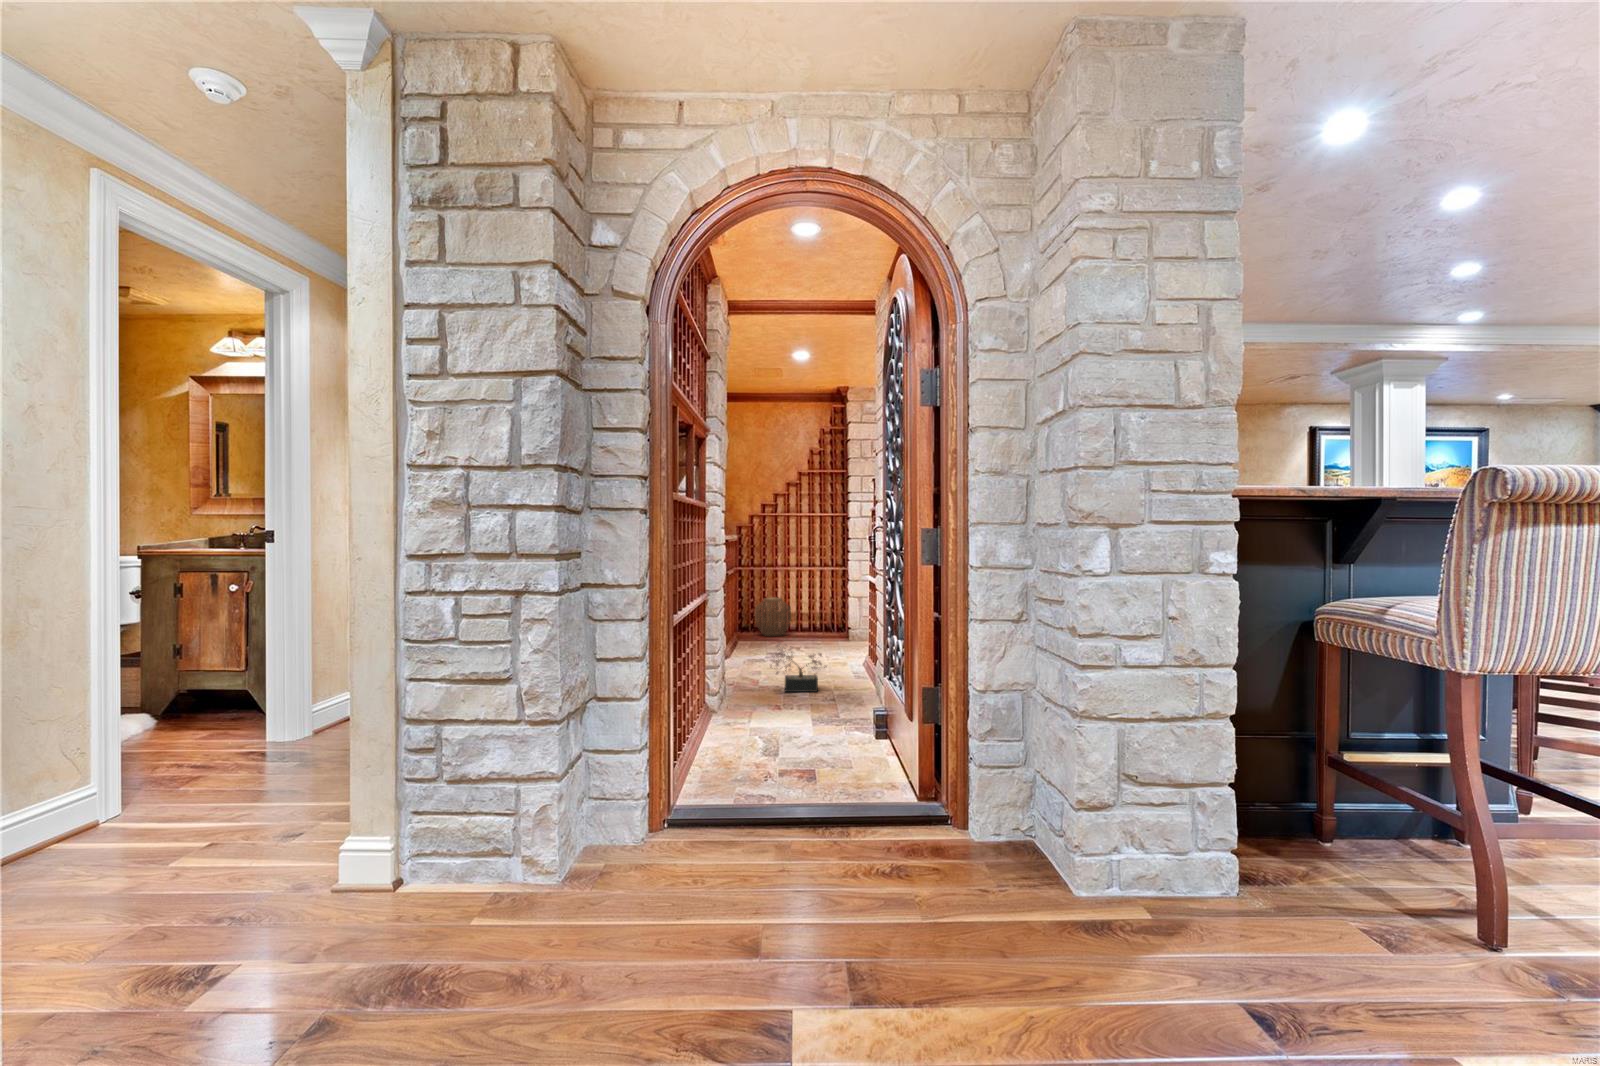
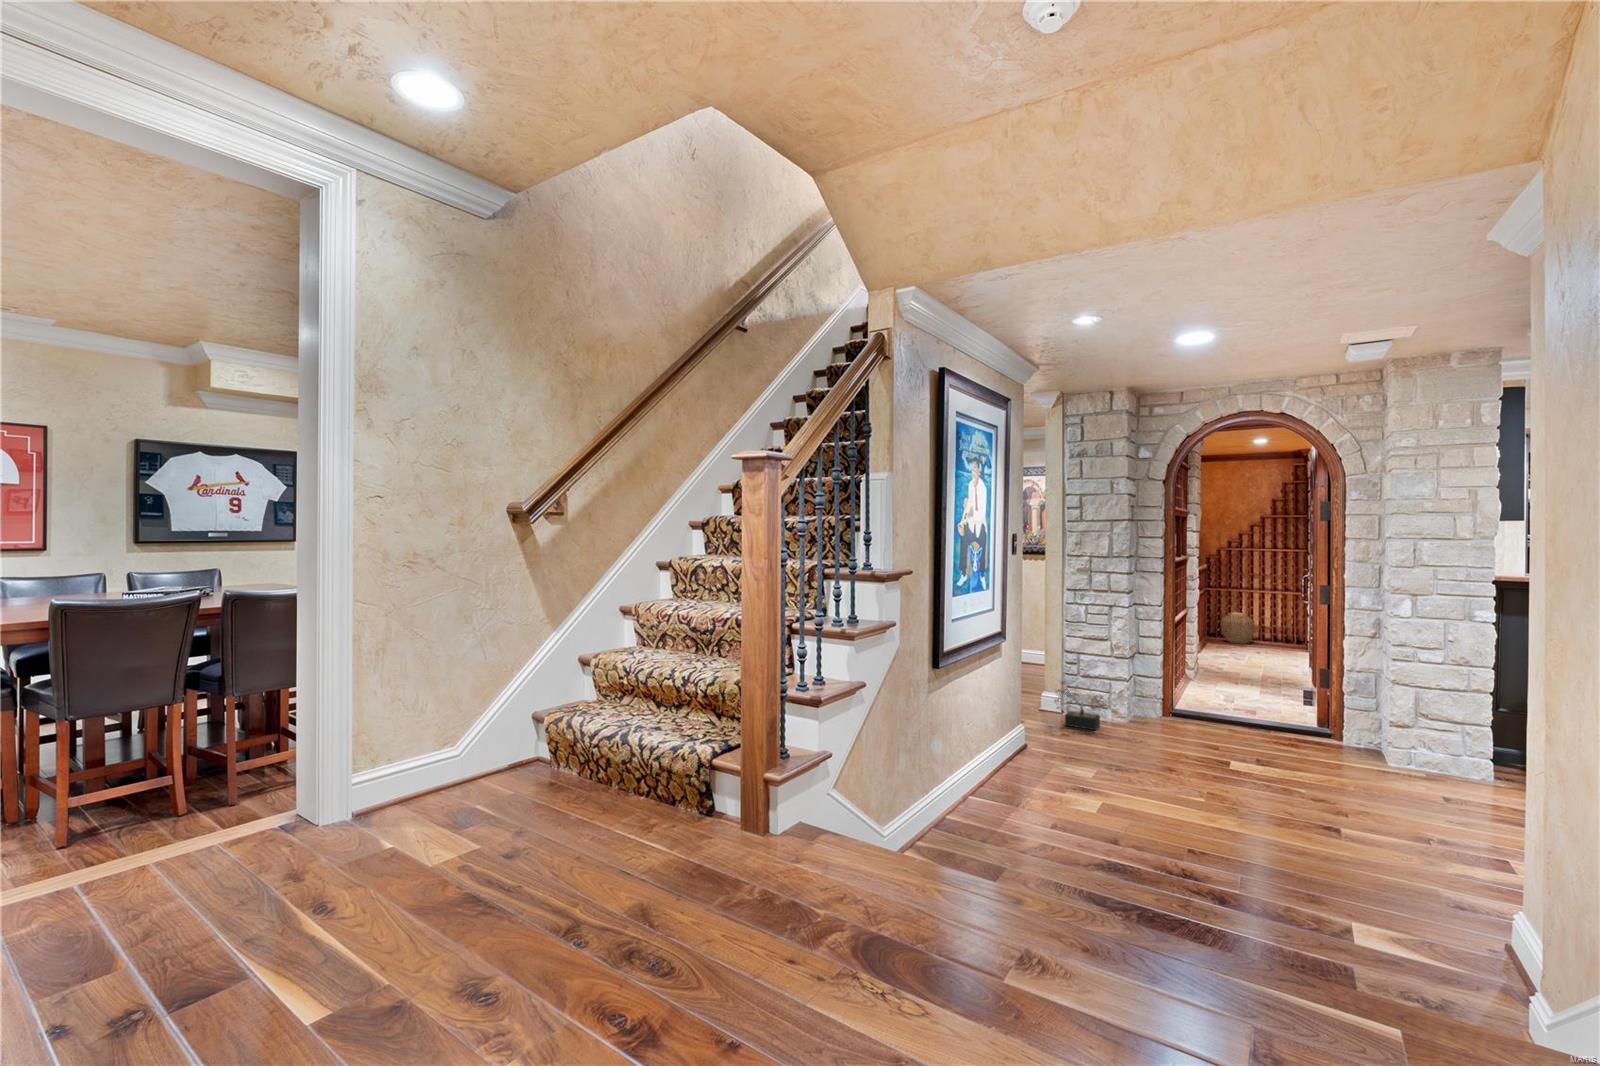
decorative plant: present [770,643,826,692] -> present [1055,681,1107,730]

